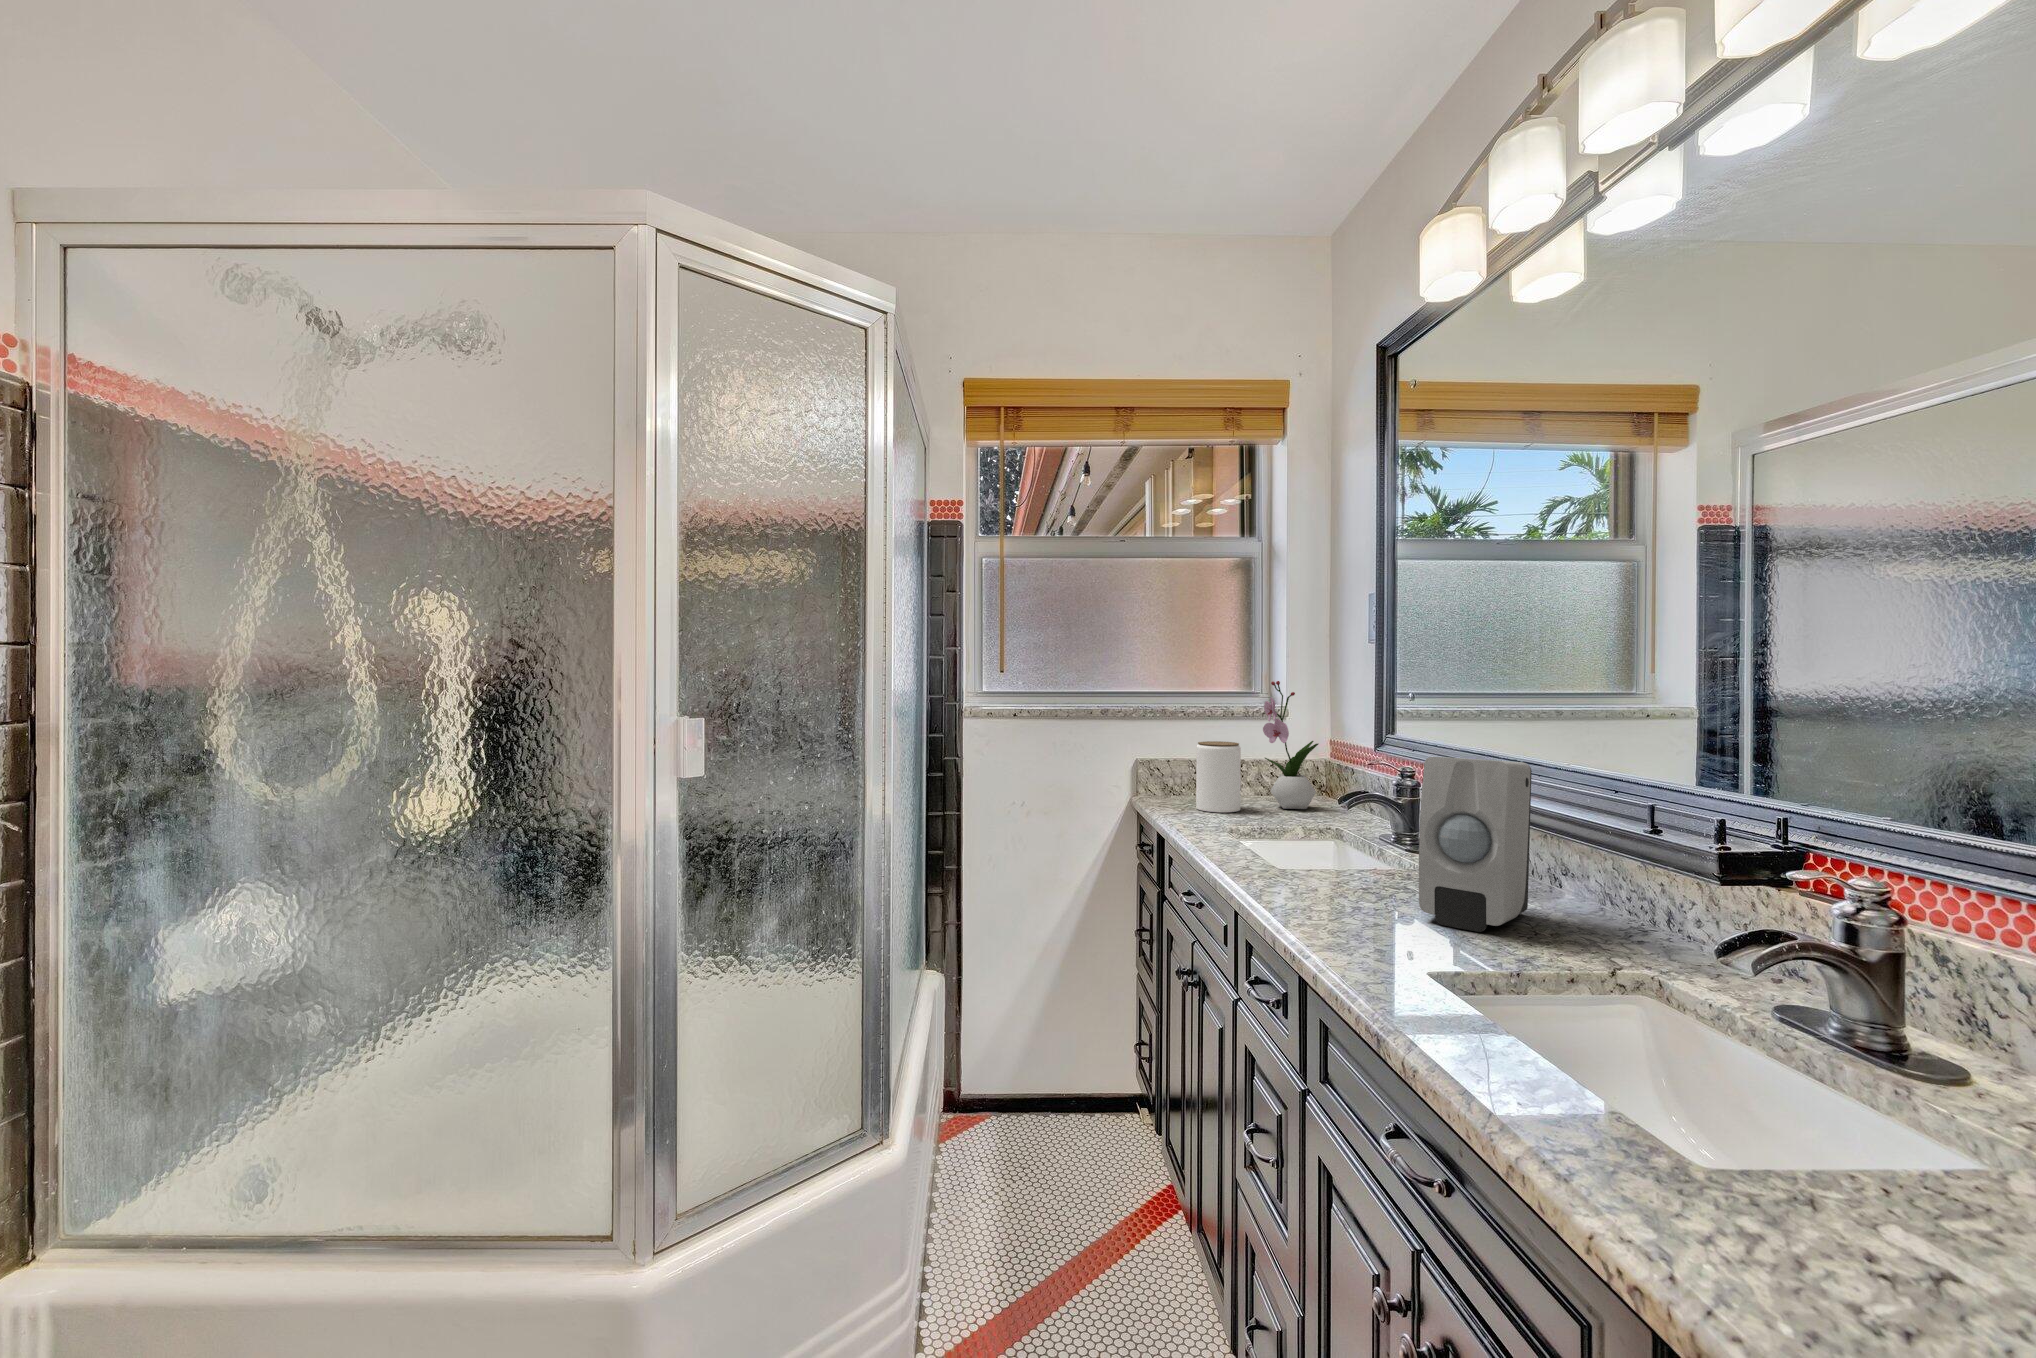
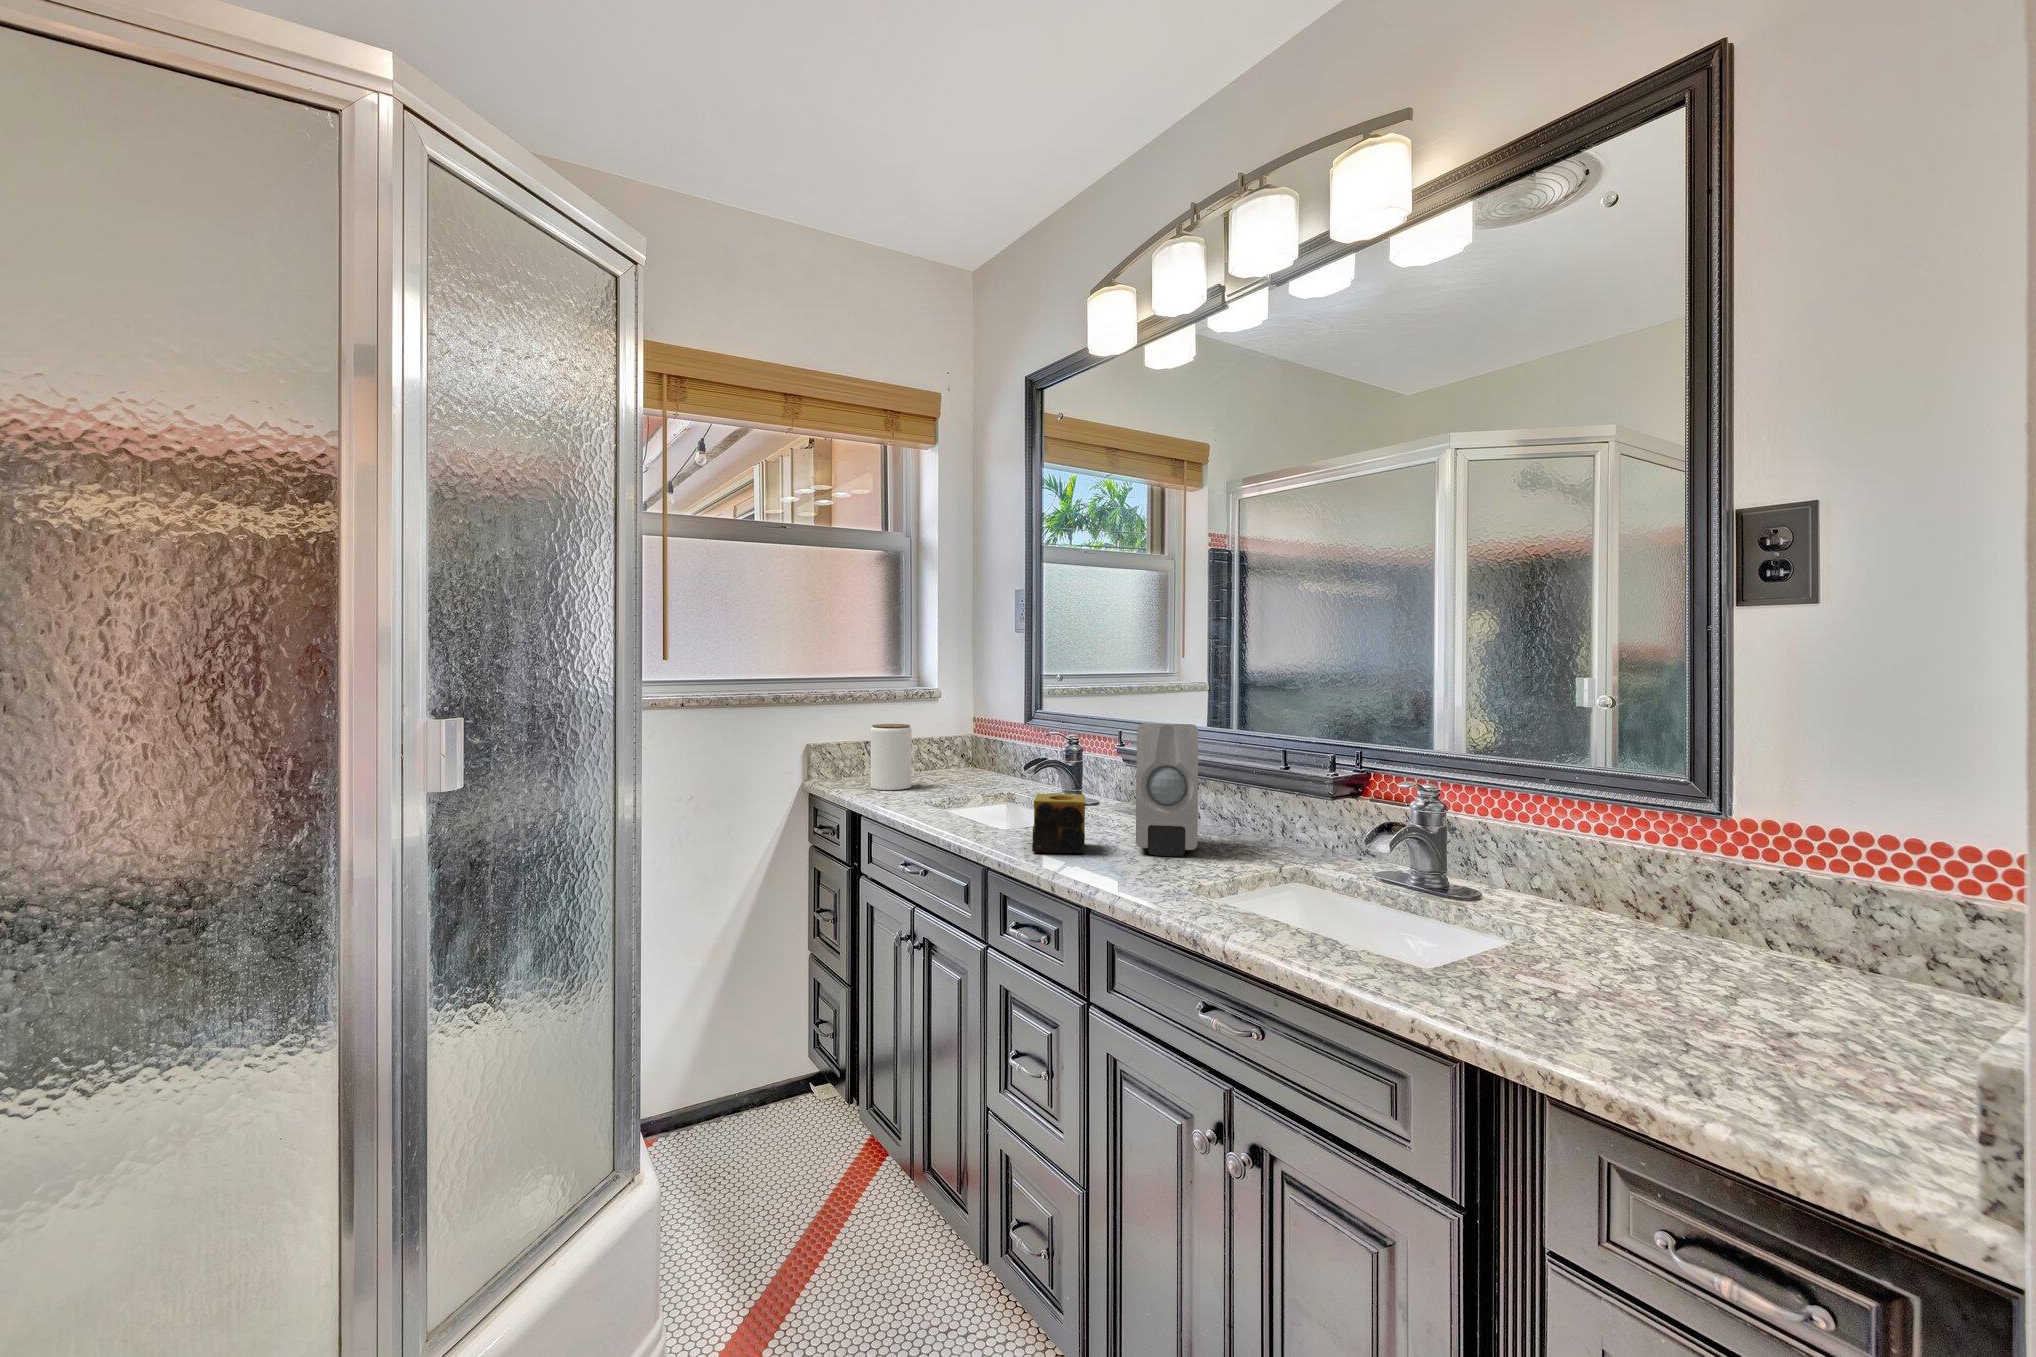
flower arrangement: present [1263,681,1318,809] -> none [925,667,975,782]
candle: none [1287,832,1366,909] -> present [1032,794,1085,853]

